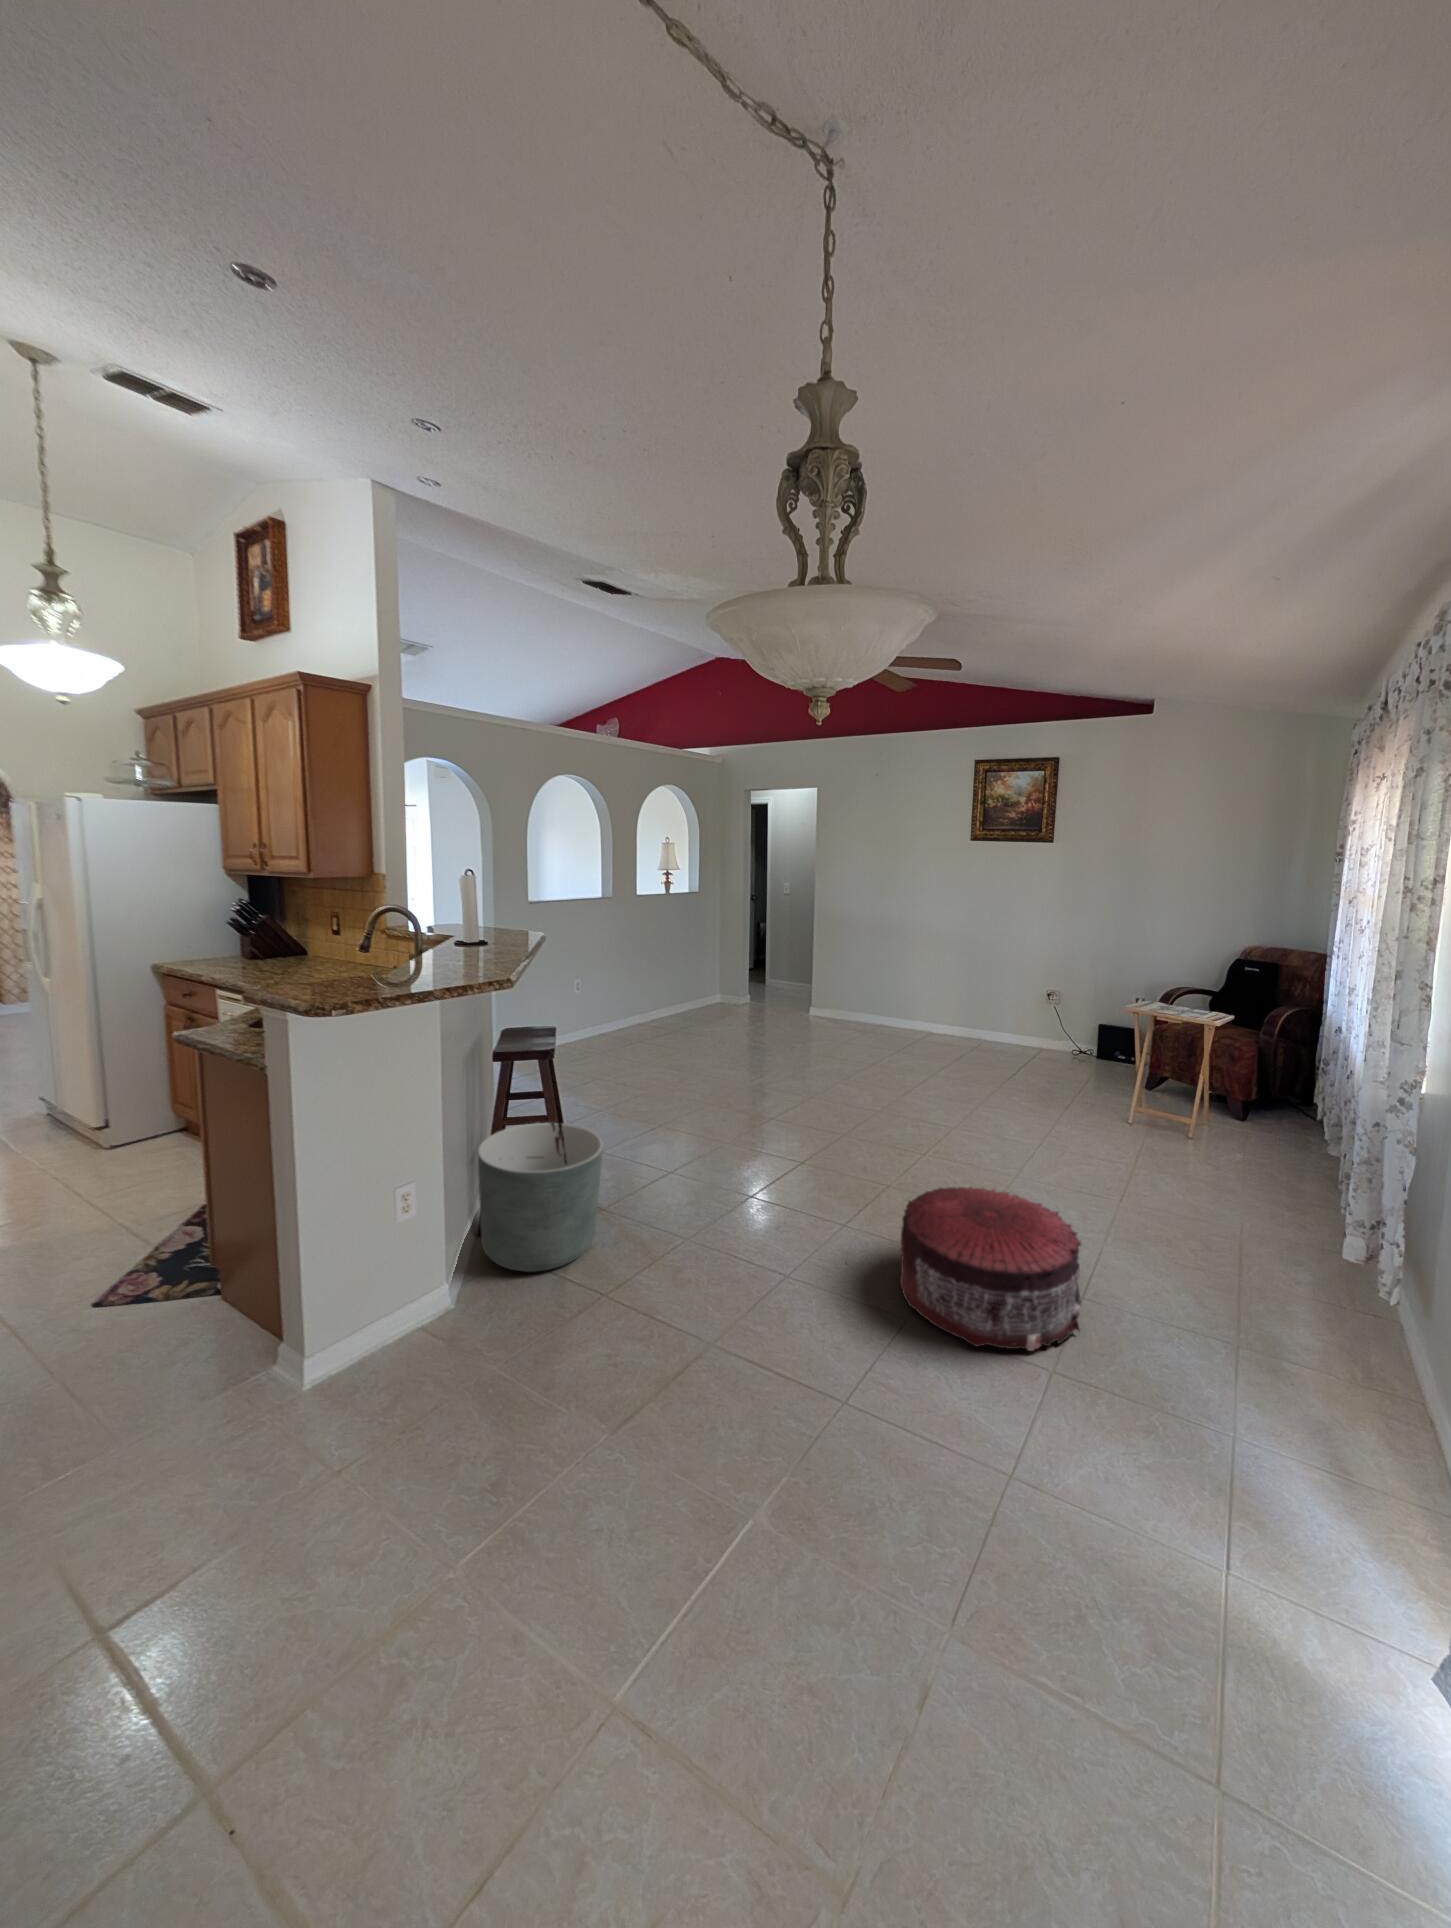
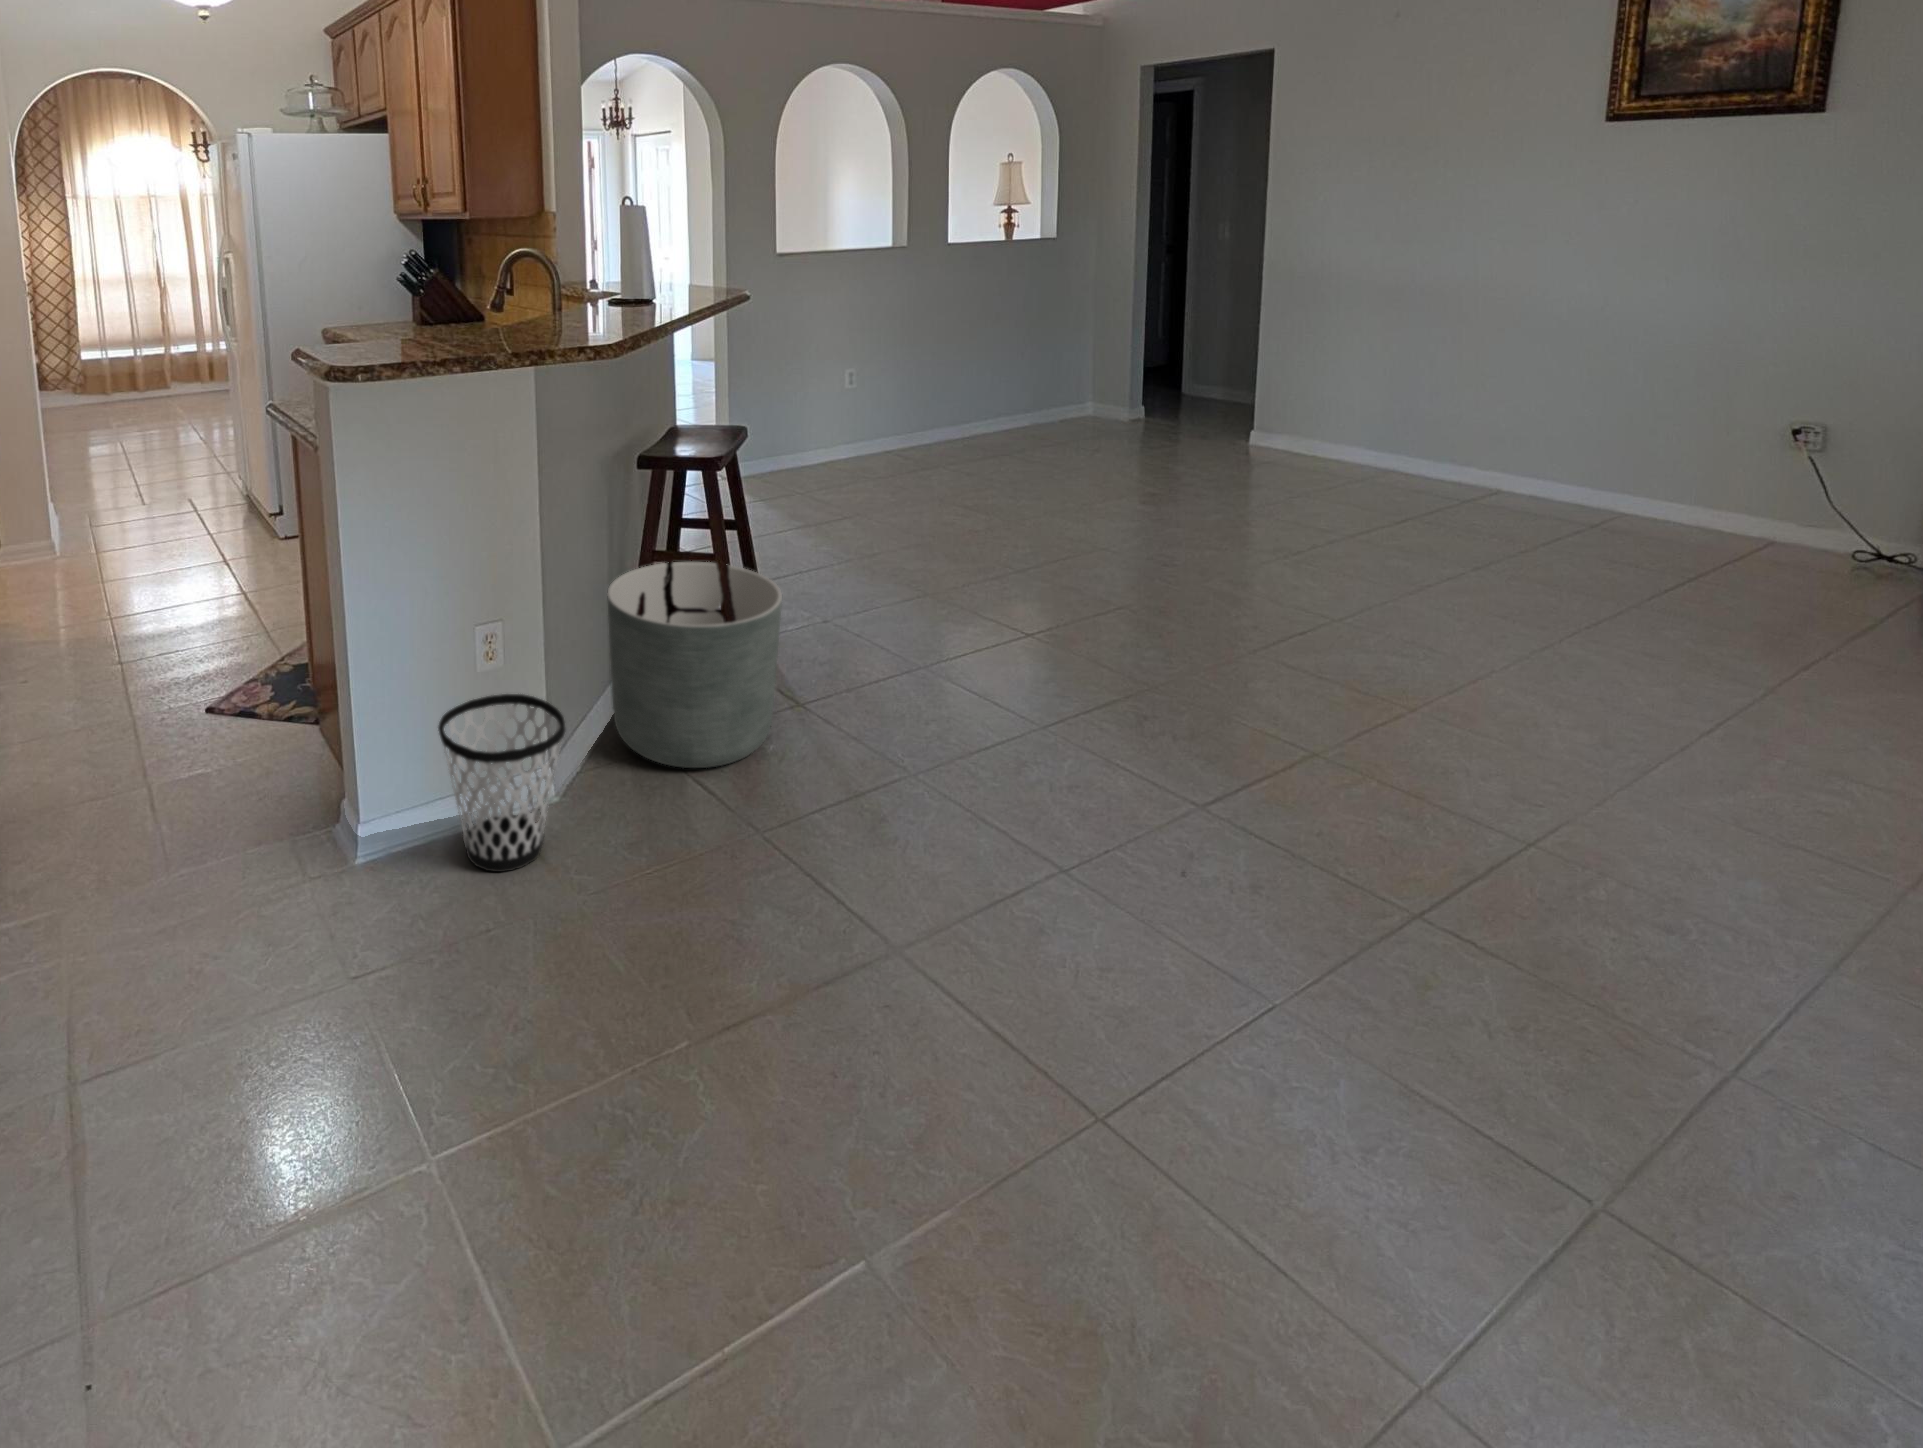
pouf: present [900,1187,1081,1351] -> none [1261,754,1675,1096]
wastebasket: none [371,1242,474,1384] -> present [438,694,565,872]

